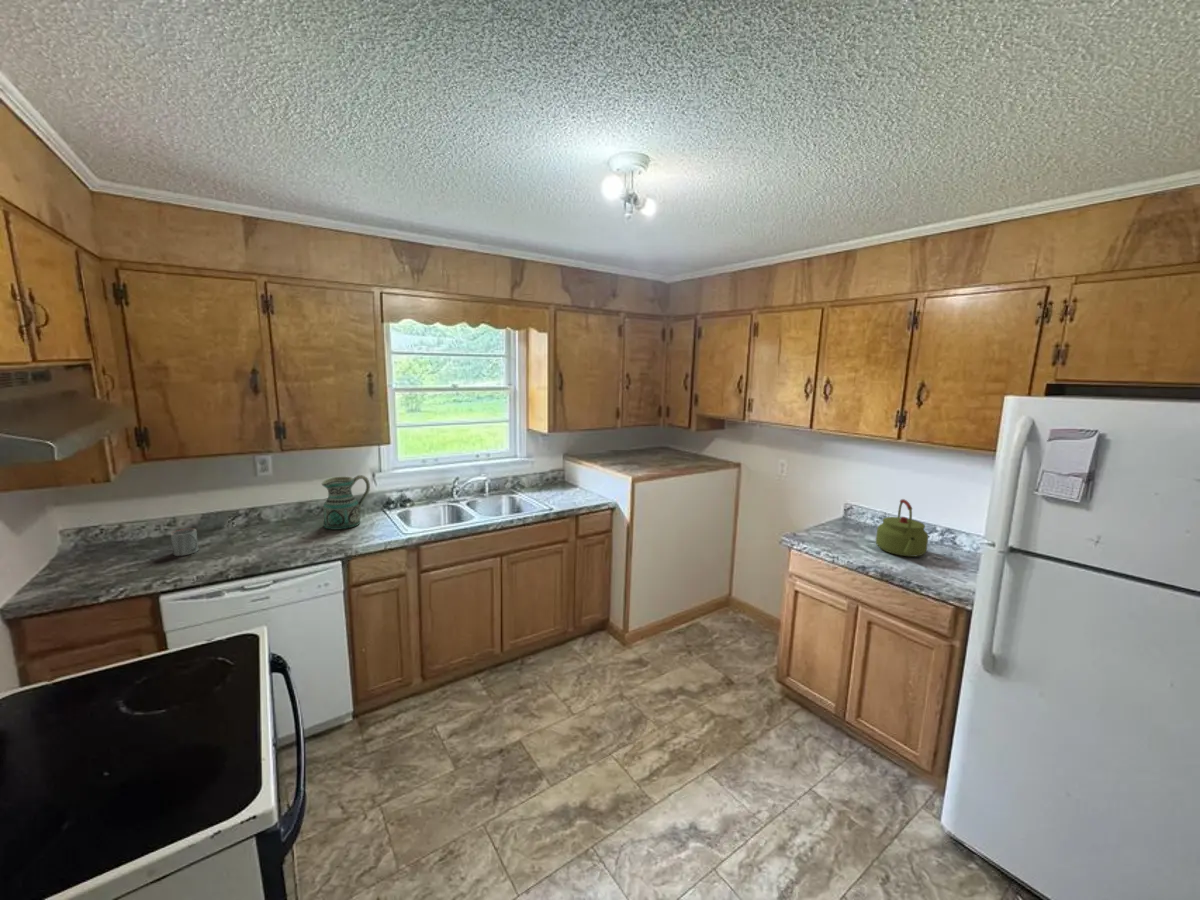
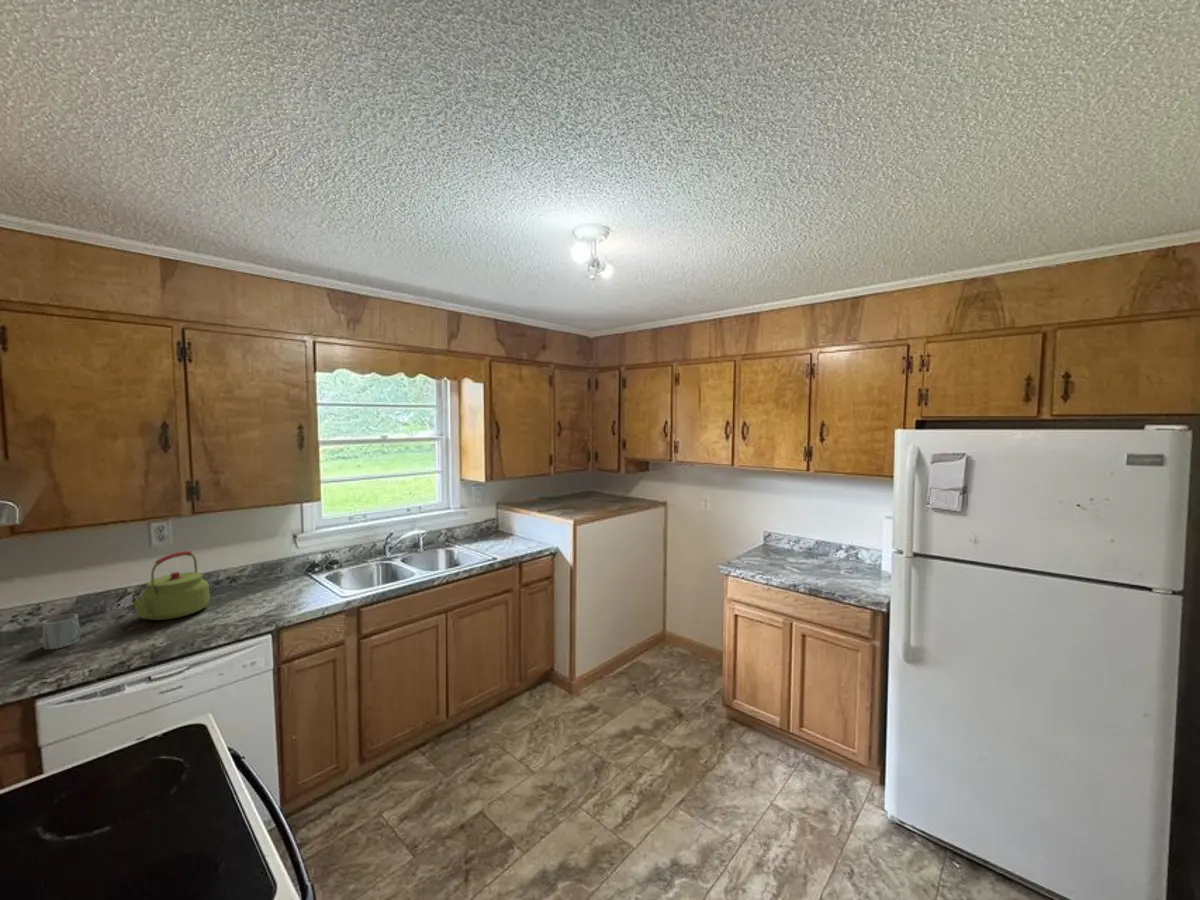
ceramic pitcher: present [322,475,370,530] -> none [240,536,297,600]
kettle: present [876,499,928,557] -> present [131,551,210,620]

